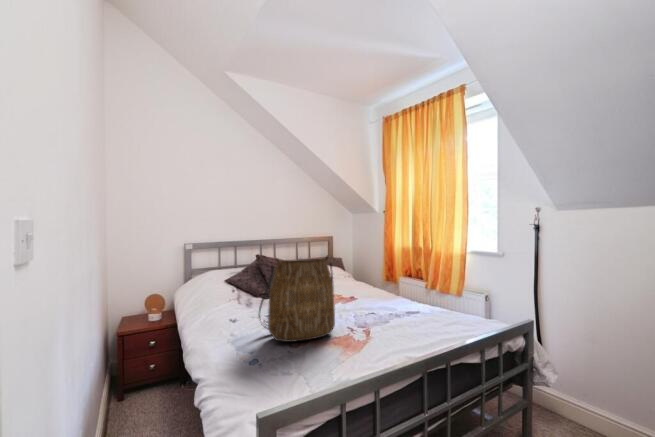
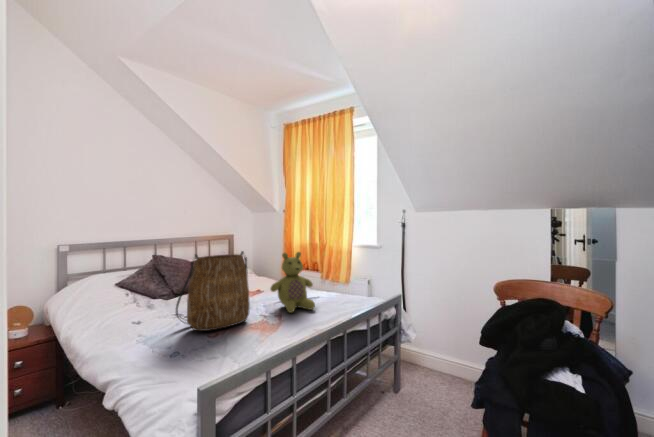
stuffed bear: none [360,258,412,330] -> present [270,252,315,313]

